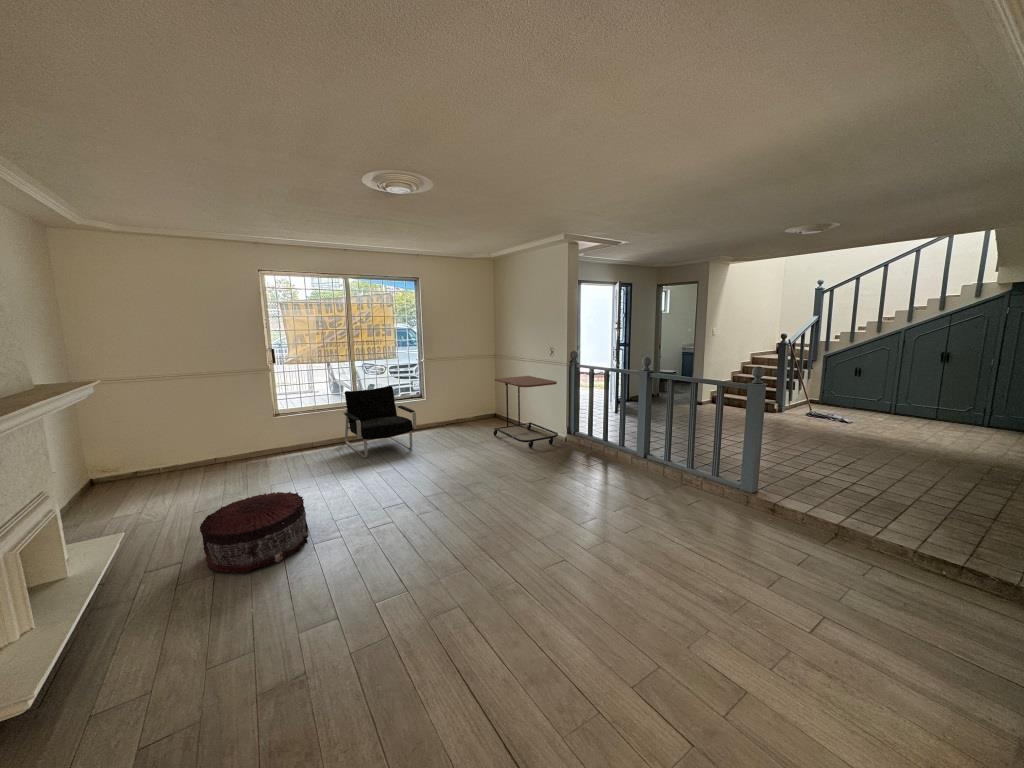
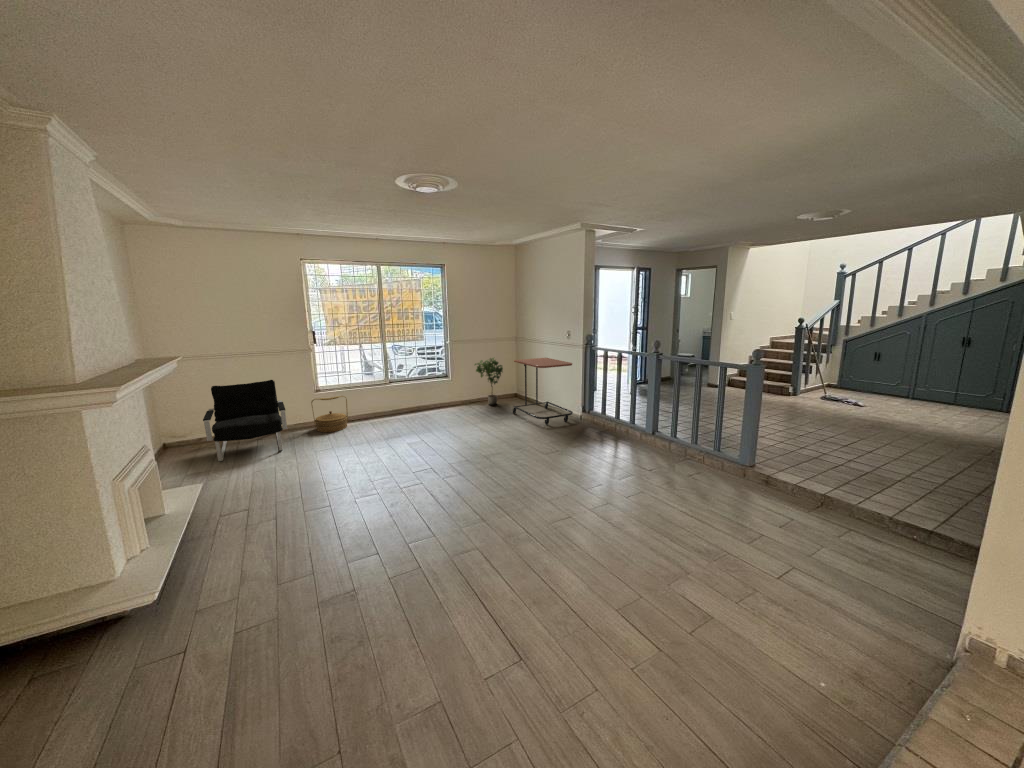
potted plant: none [452,376,483,427] -> present [475,358,503,405]
armchair: present [343,386,417,458] -> present [203,380,288,461]
woven basket: none [268,420,311,461] -> present [311,396,348,432]
pouf: present [200,492,309,573] -> none [264,454,351,518]

